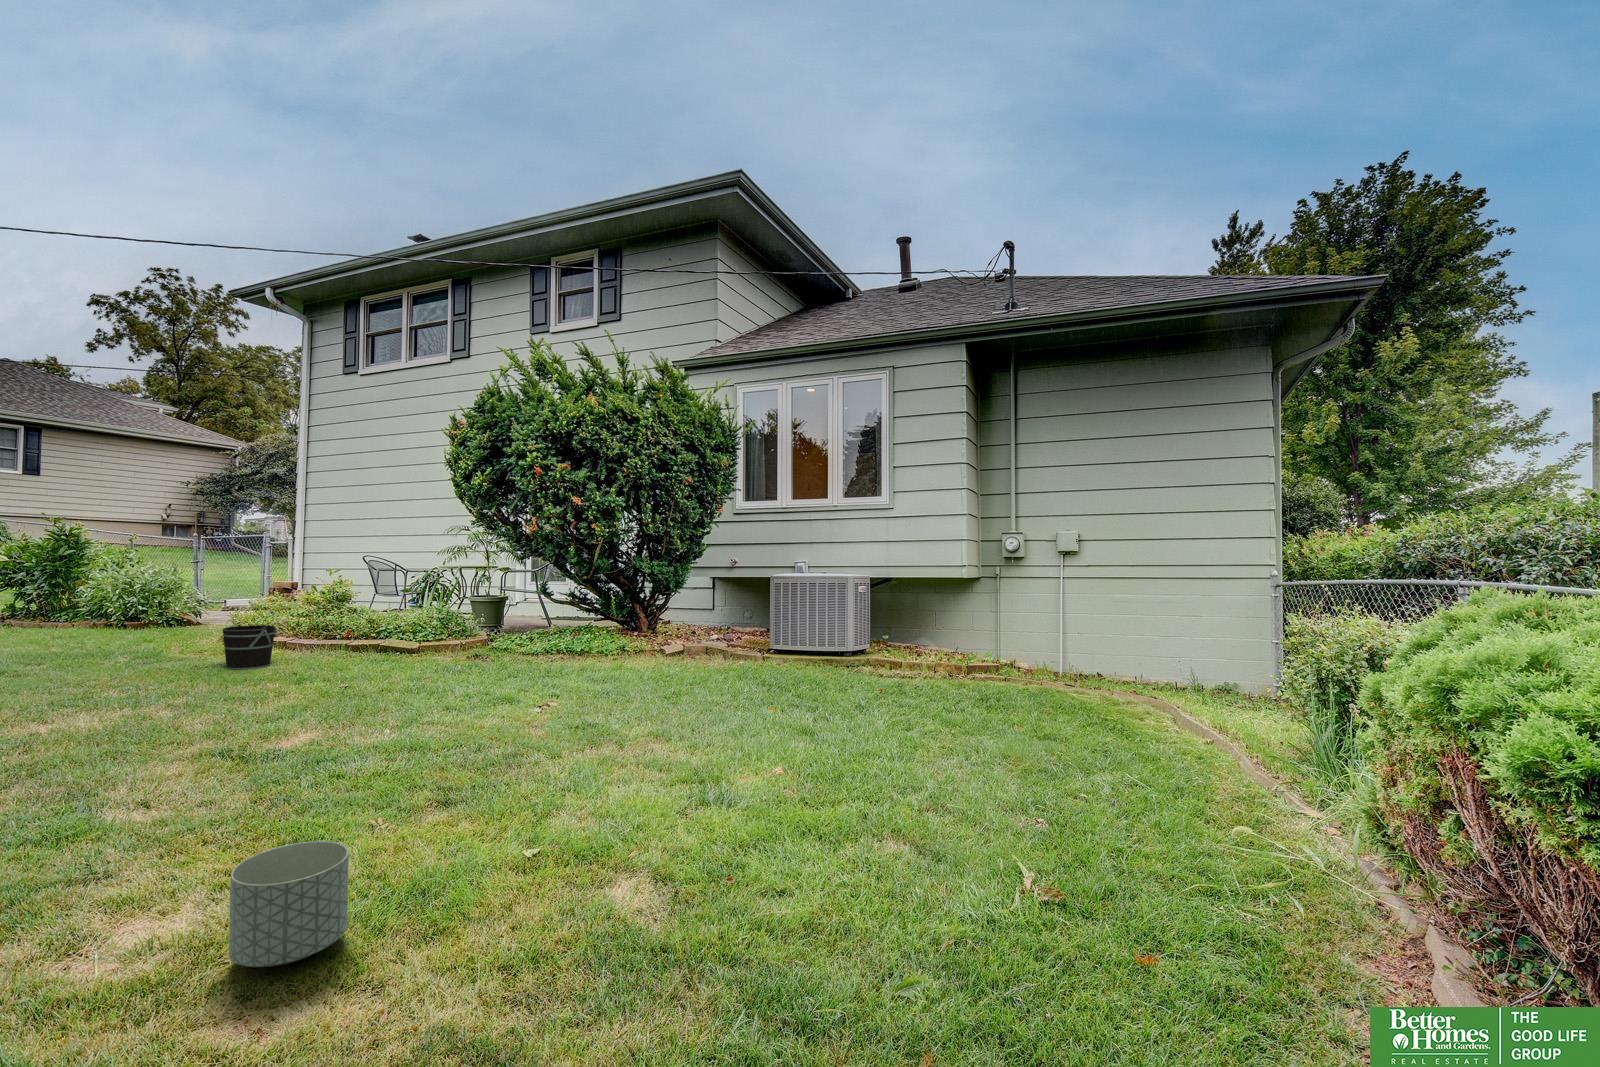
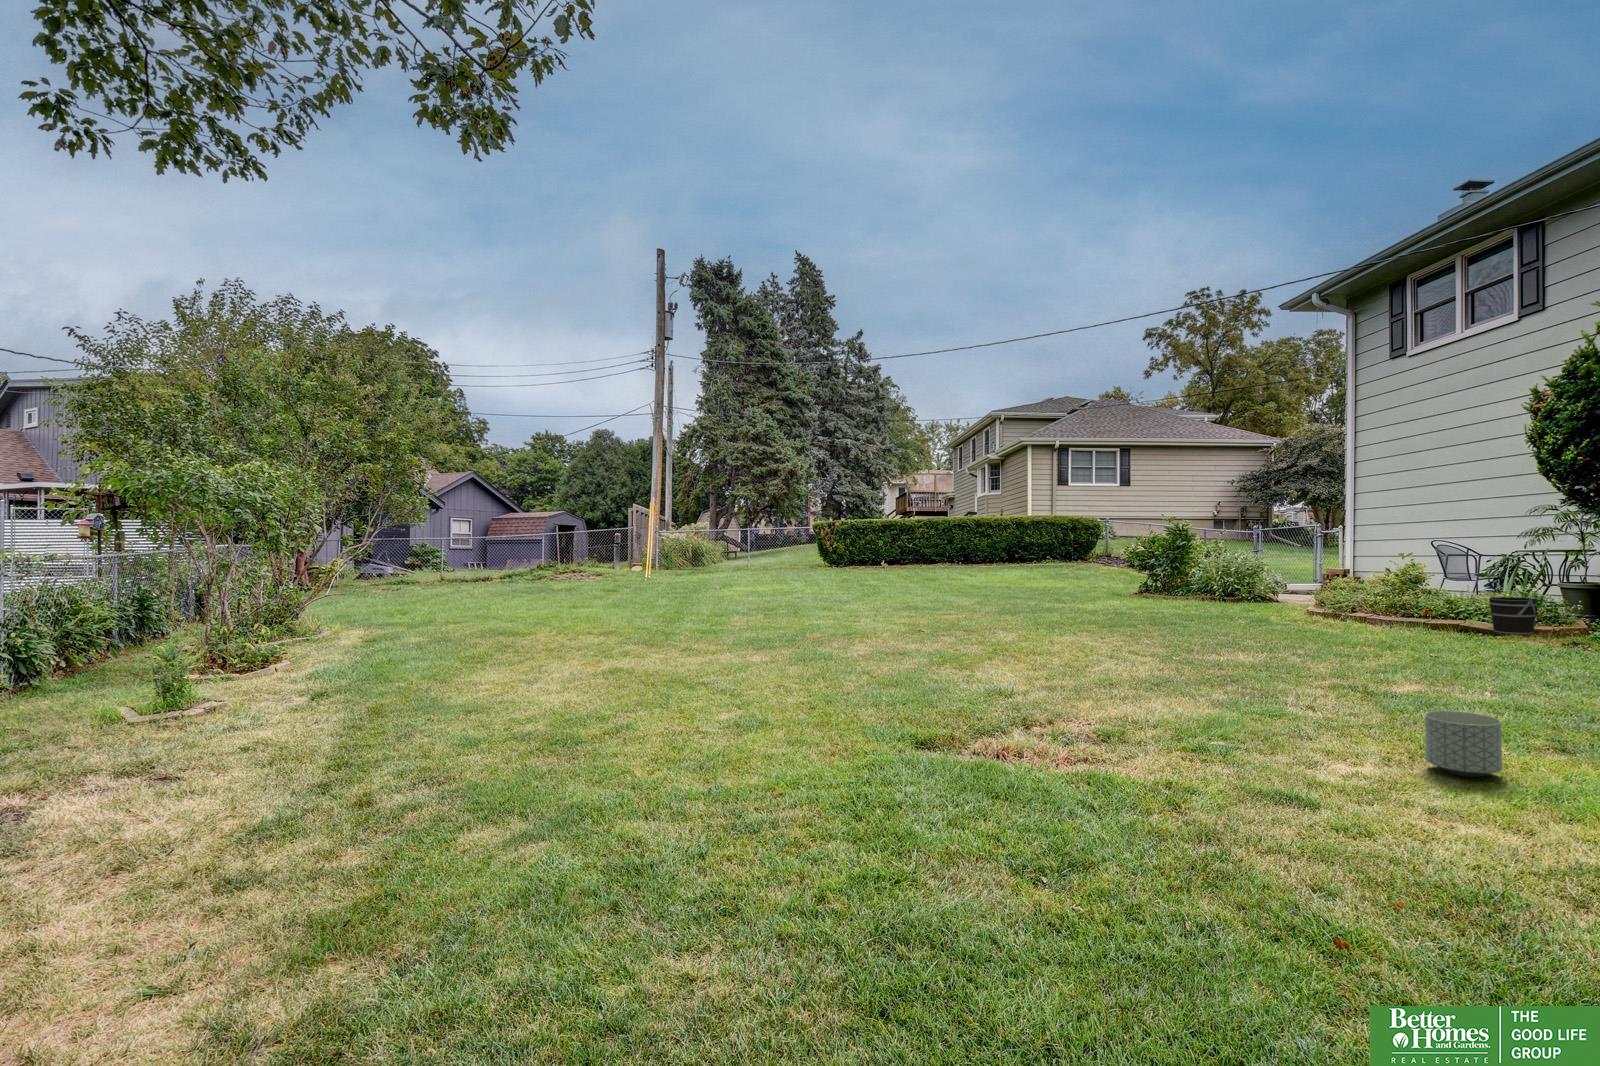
bucket: present [223,624,275,669] -> present [1489,596,1537,634]

